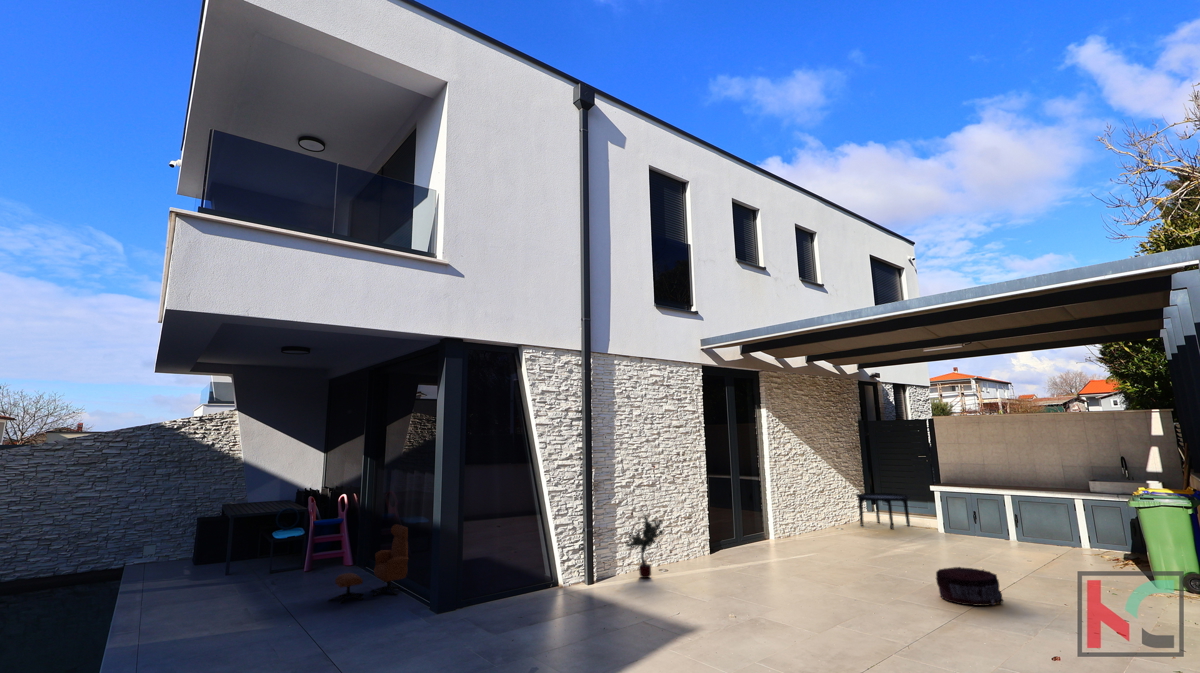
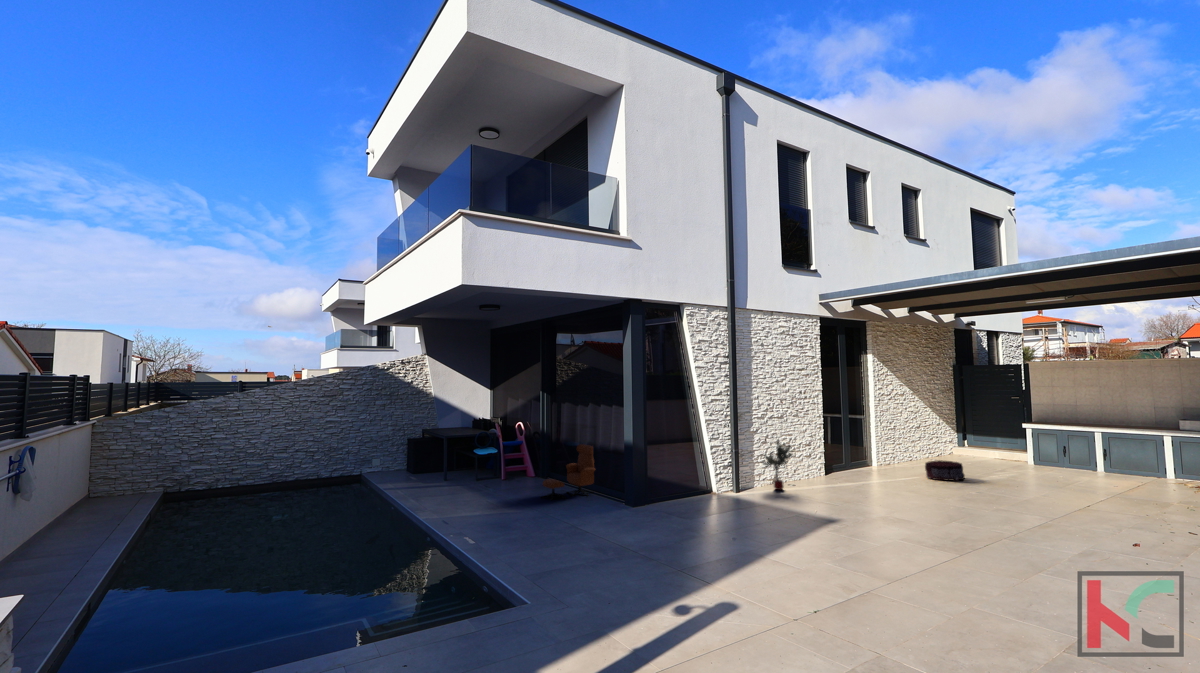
round table: present [856,493,910,529] -> none [948,430,1002,461]
pouf: present [936,567,1003,606] -> present [925,460,965,481]

